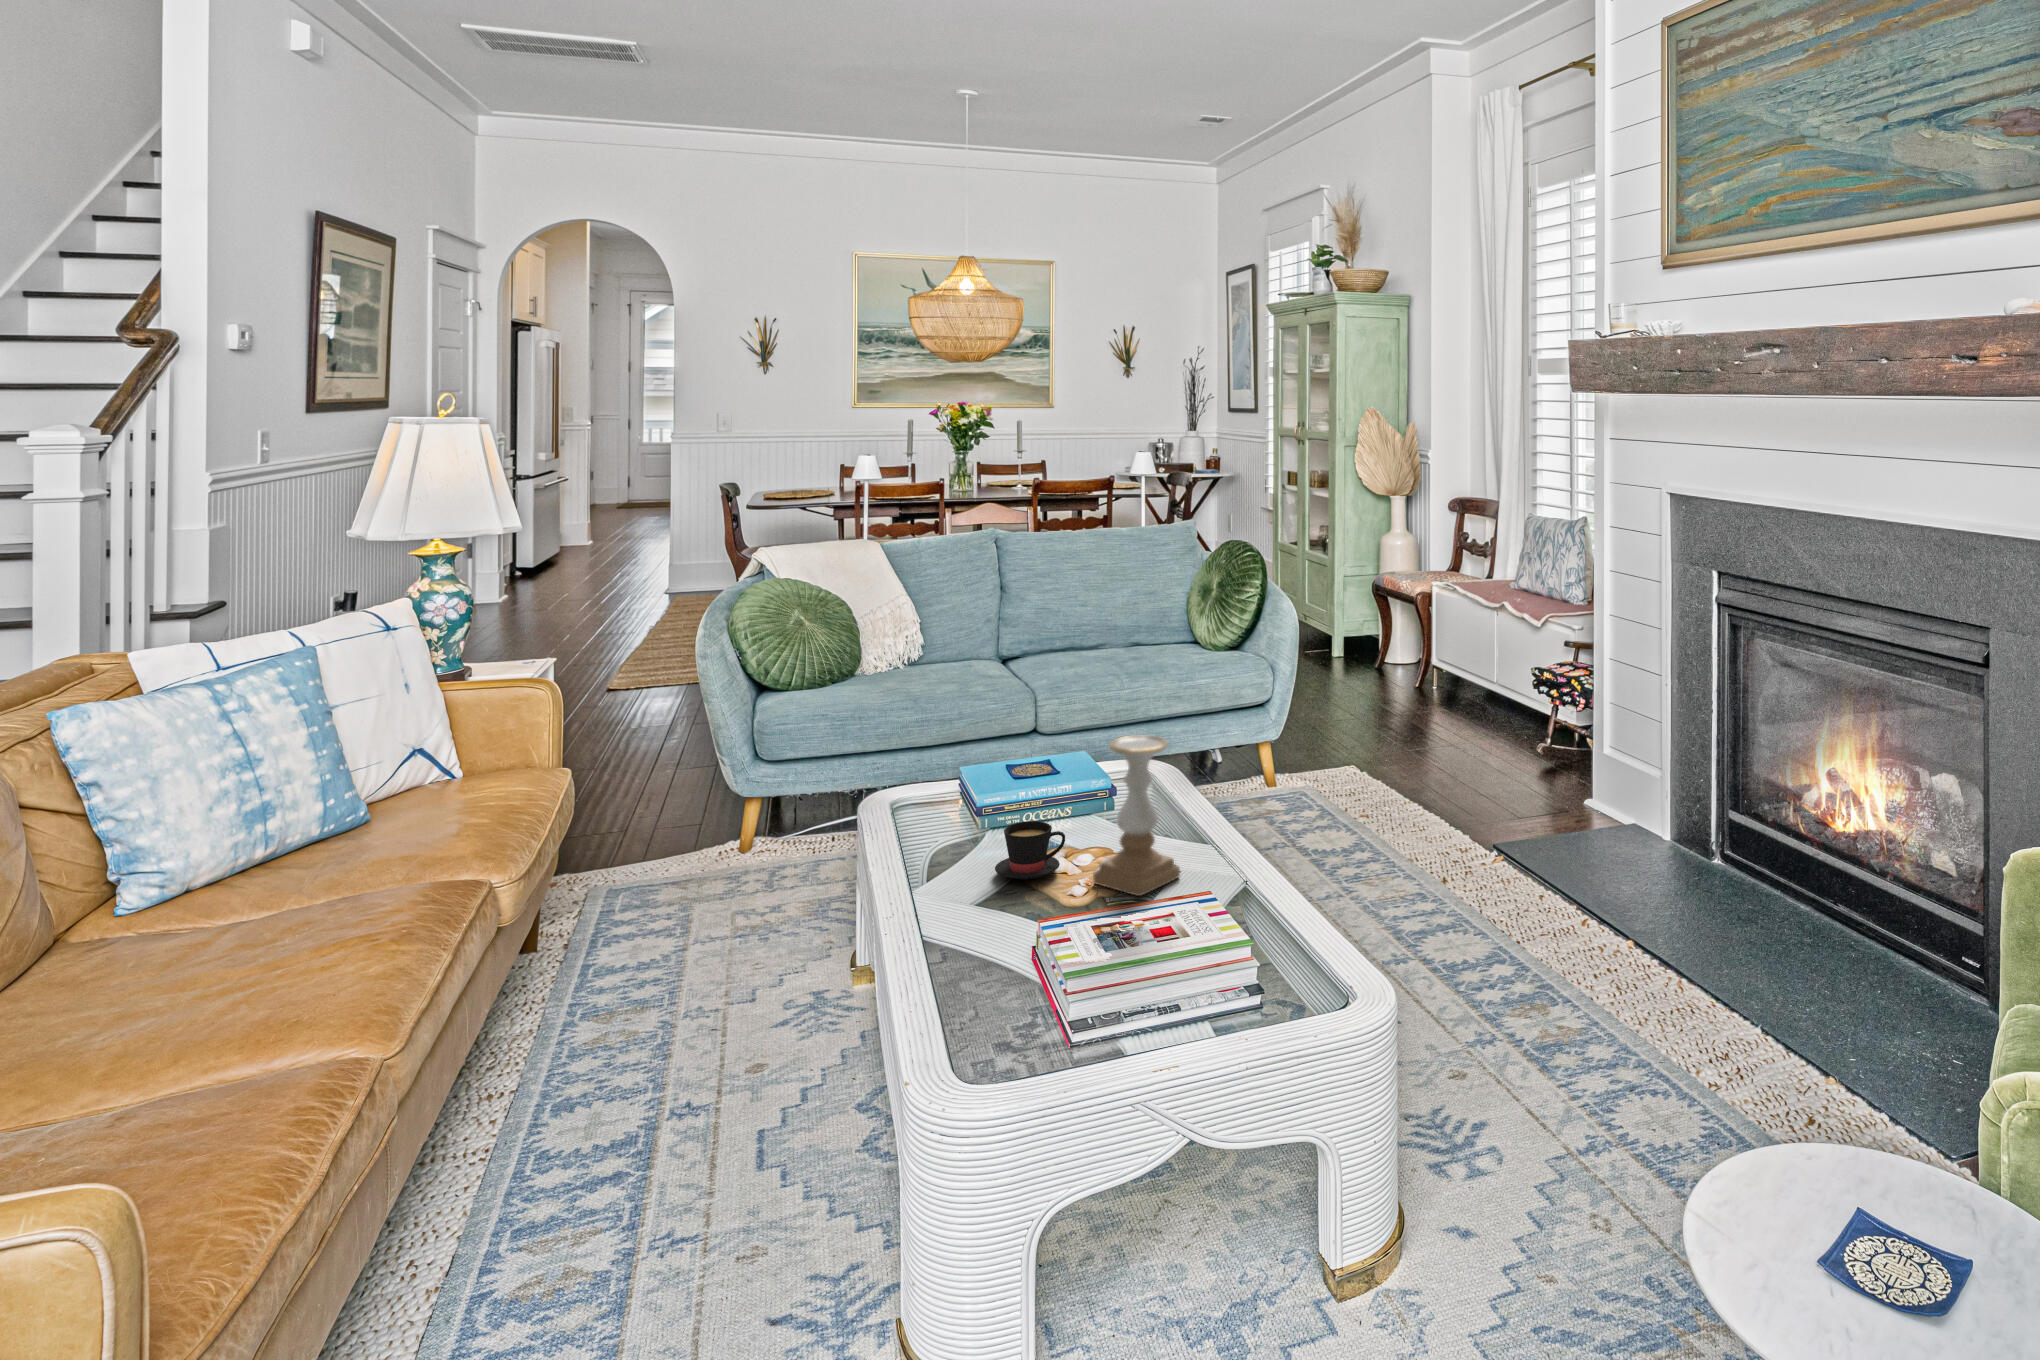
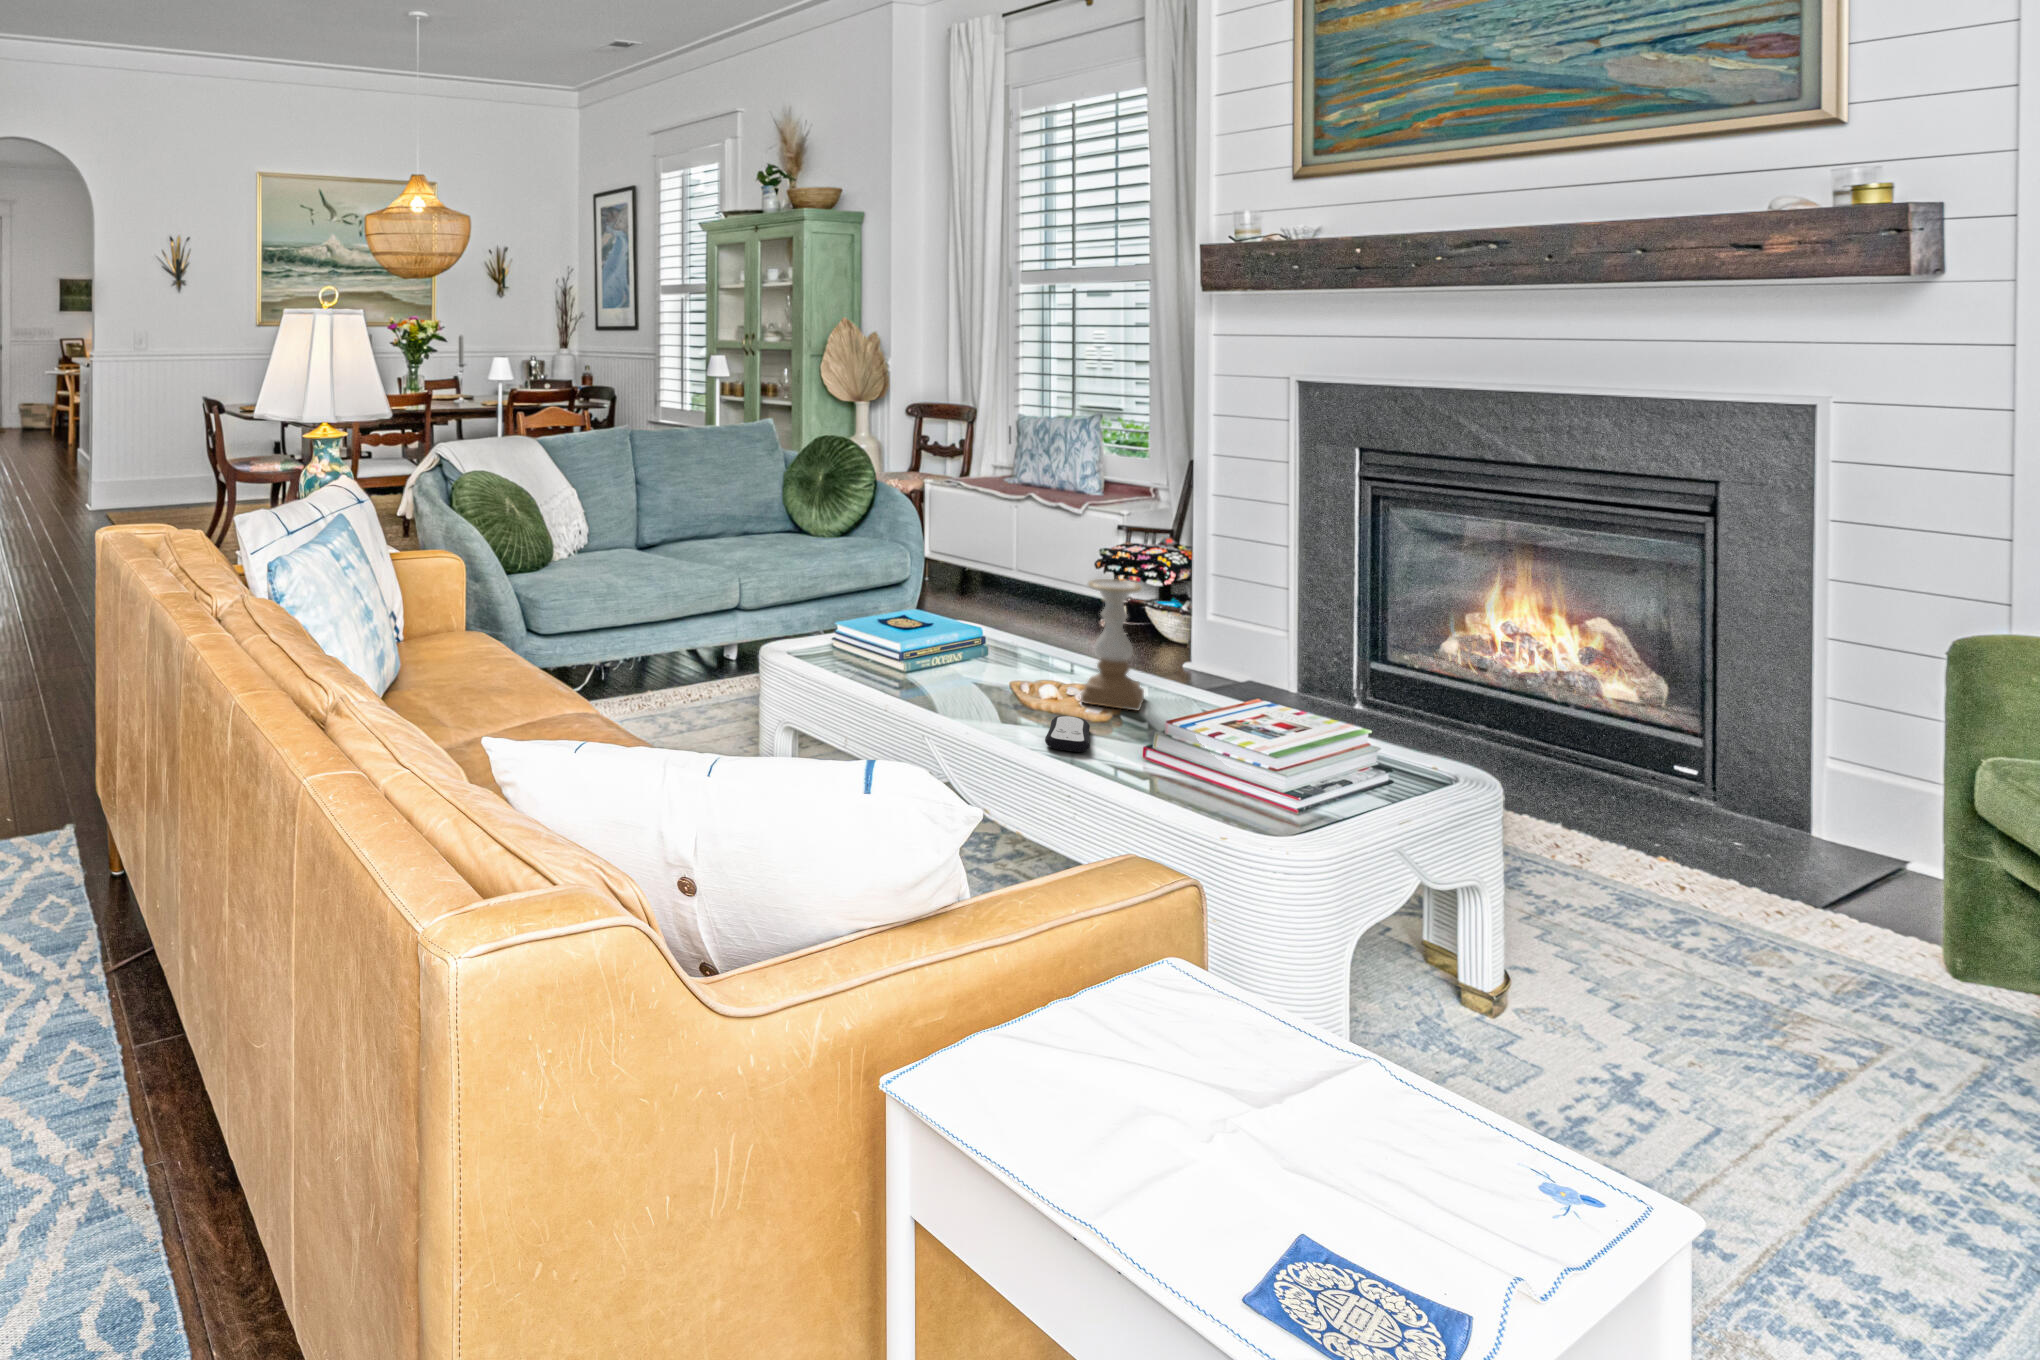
teacup: present [995,821,1065,880] -> none [985,655,1043,702]
remote control: none [947,902,1042,953] -> present [1045,716,1090,752]

